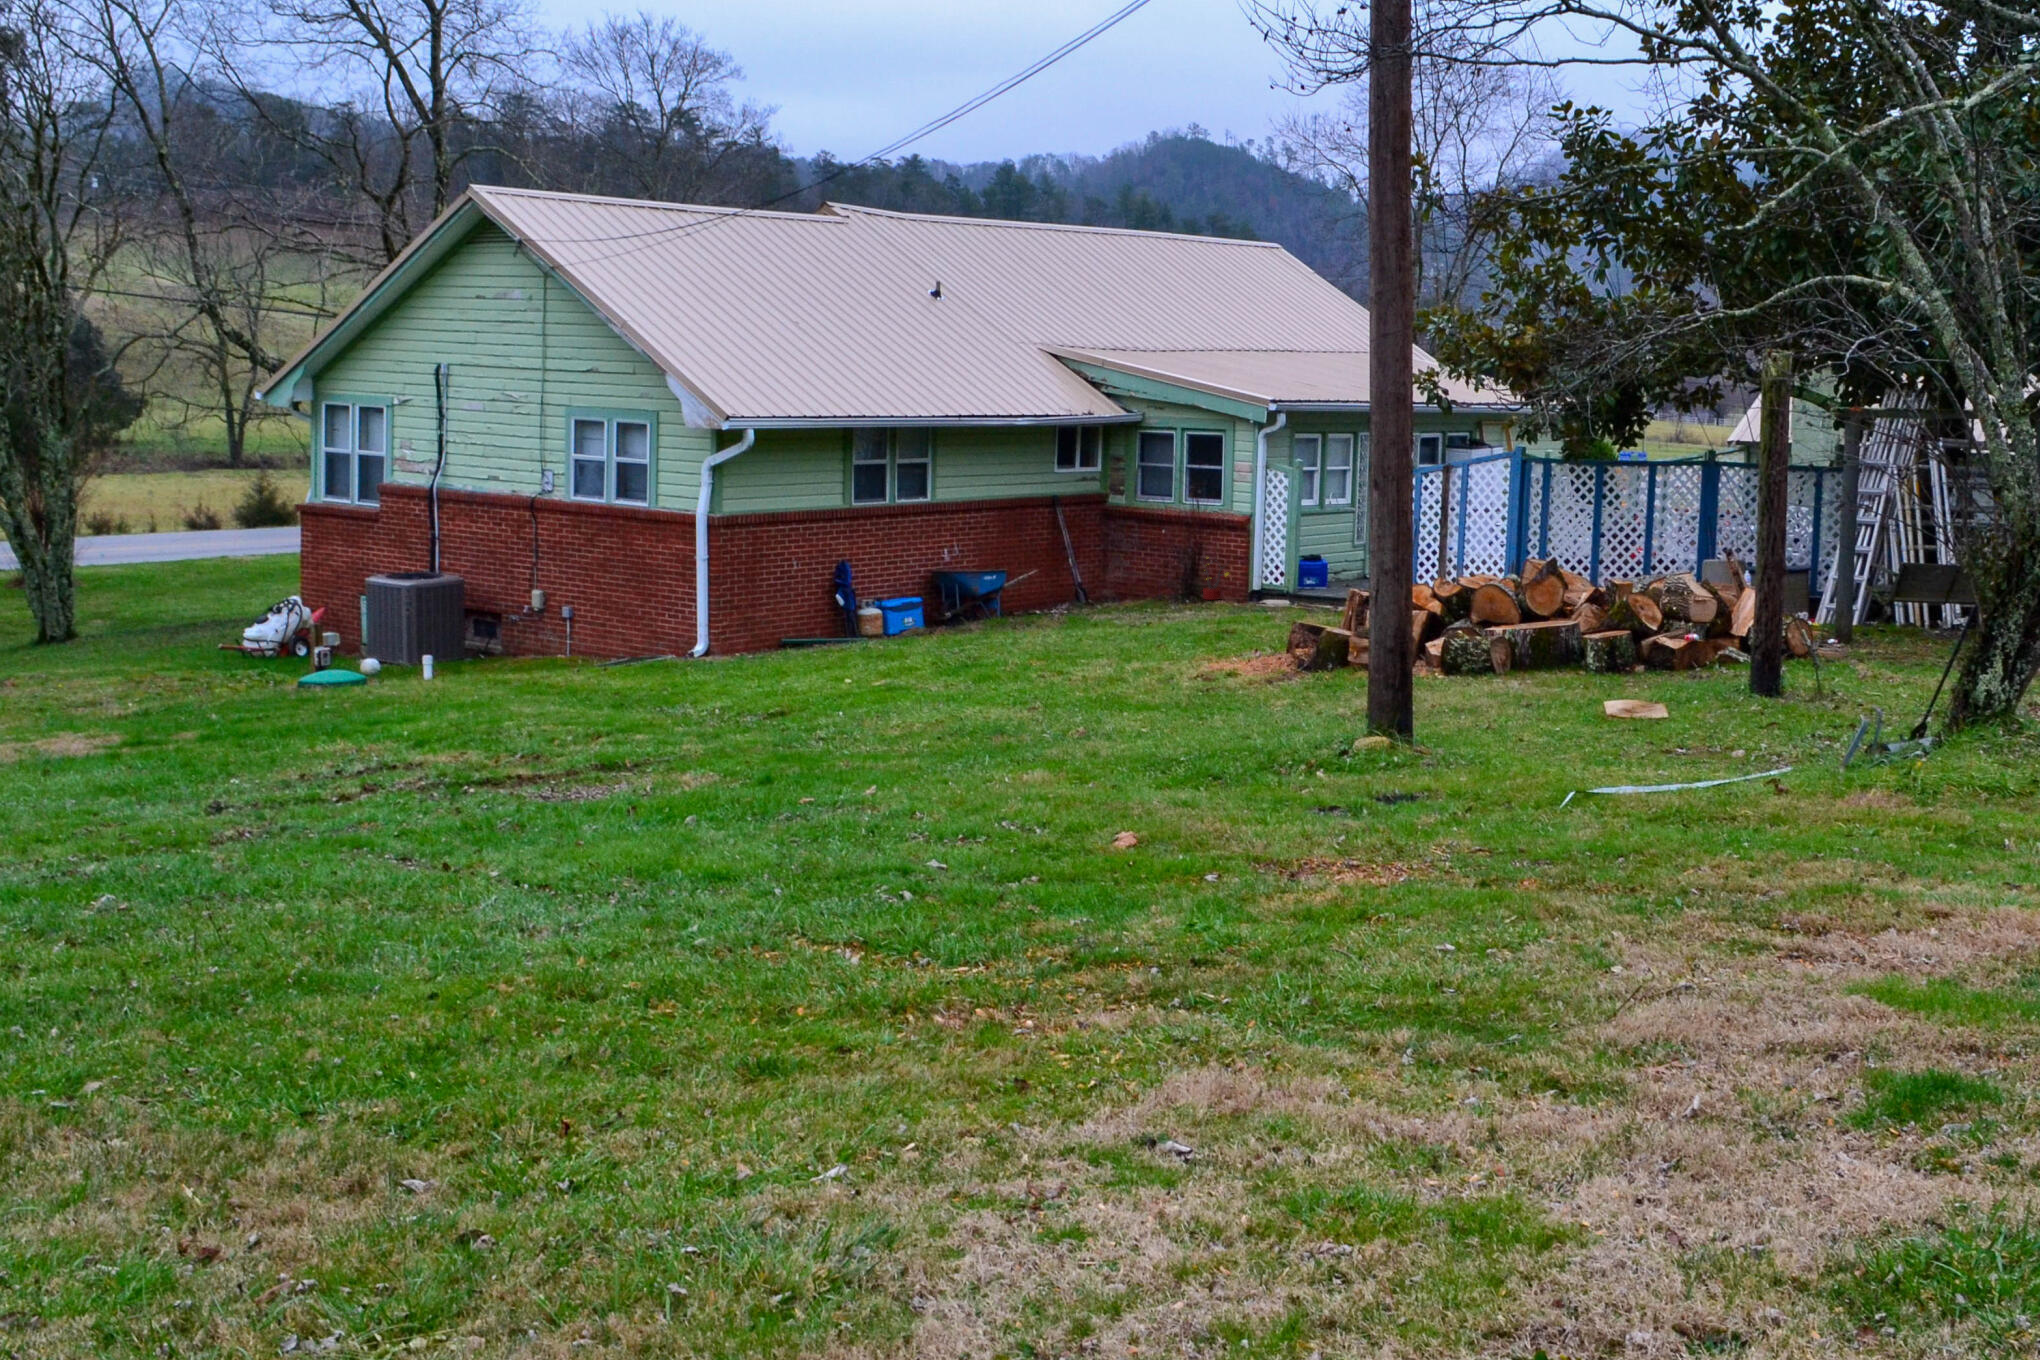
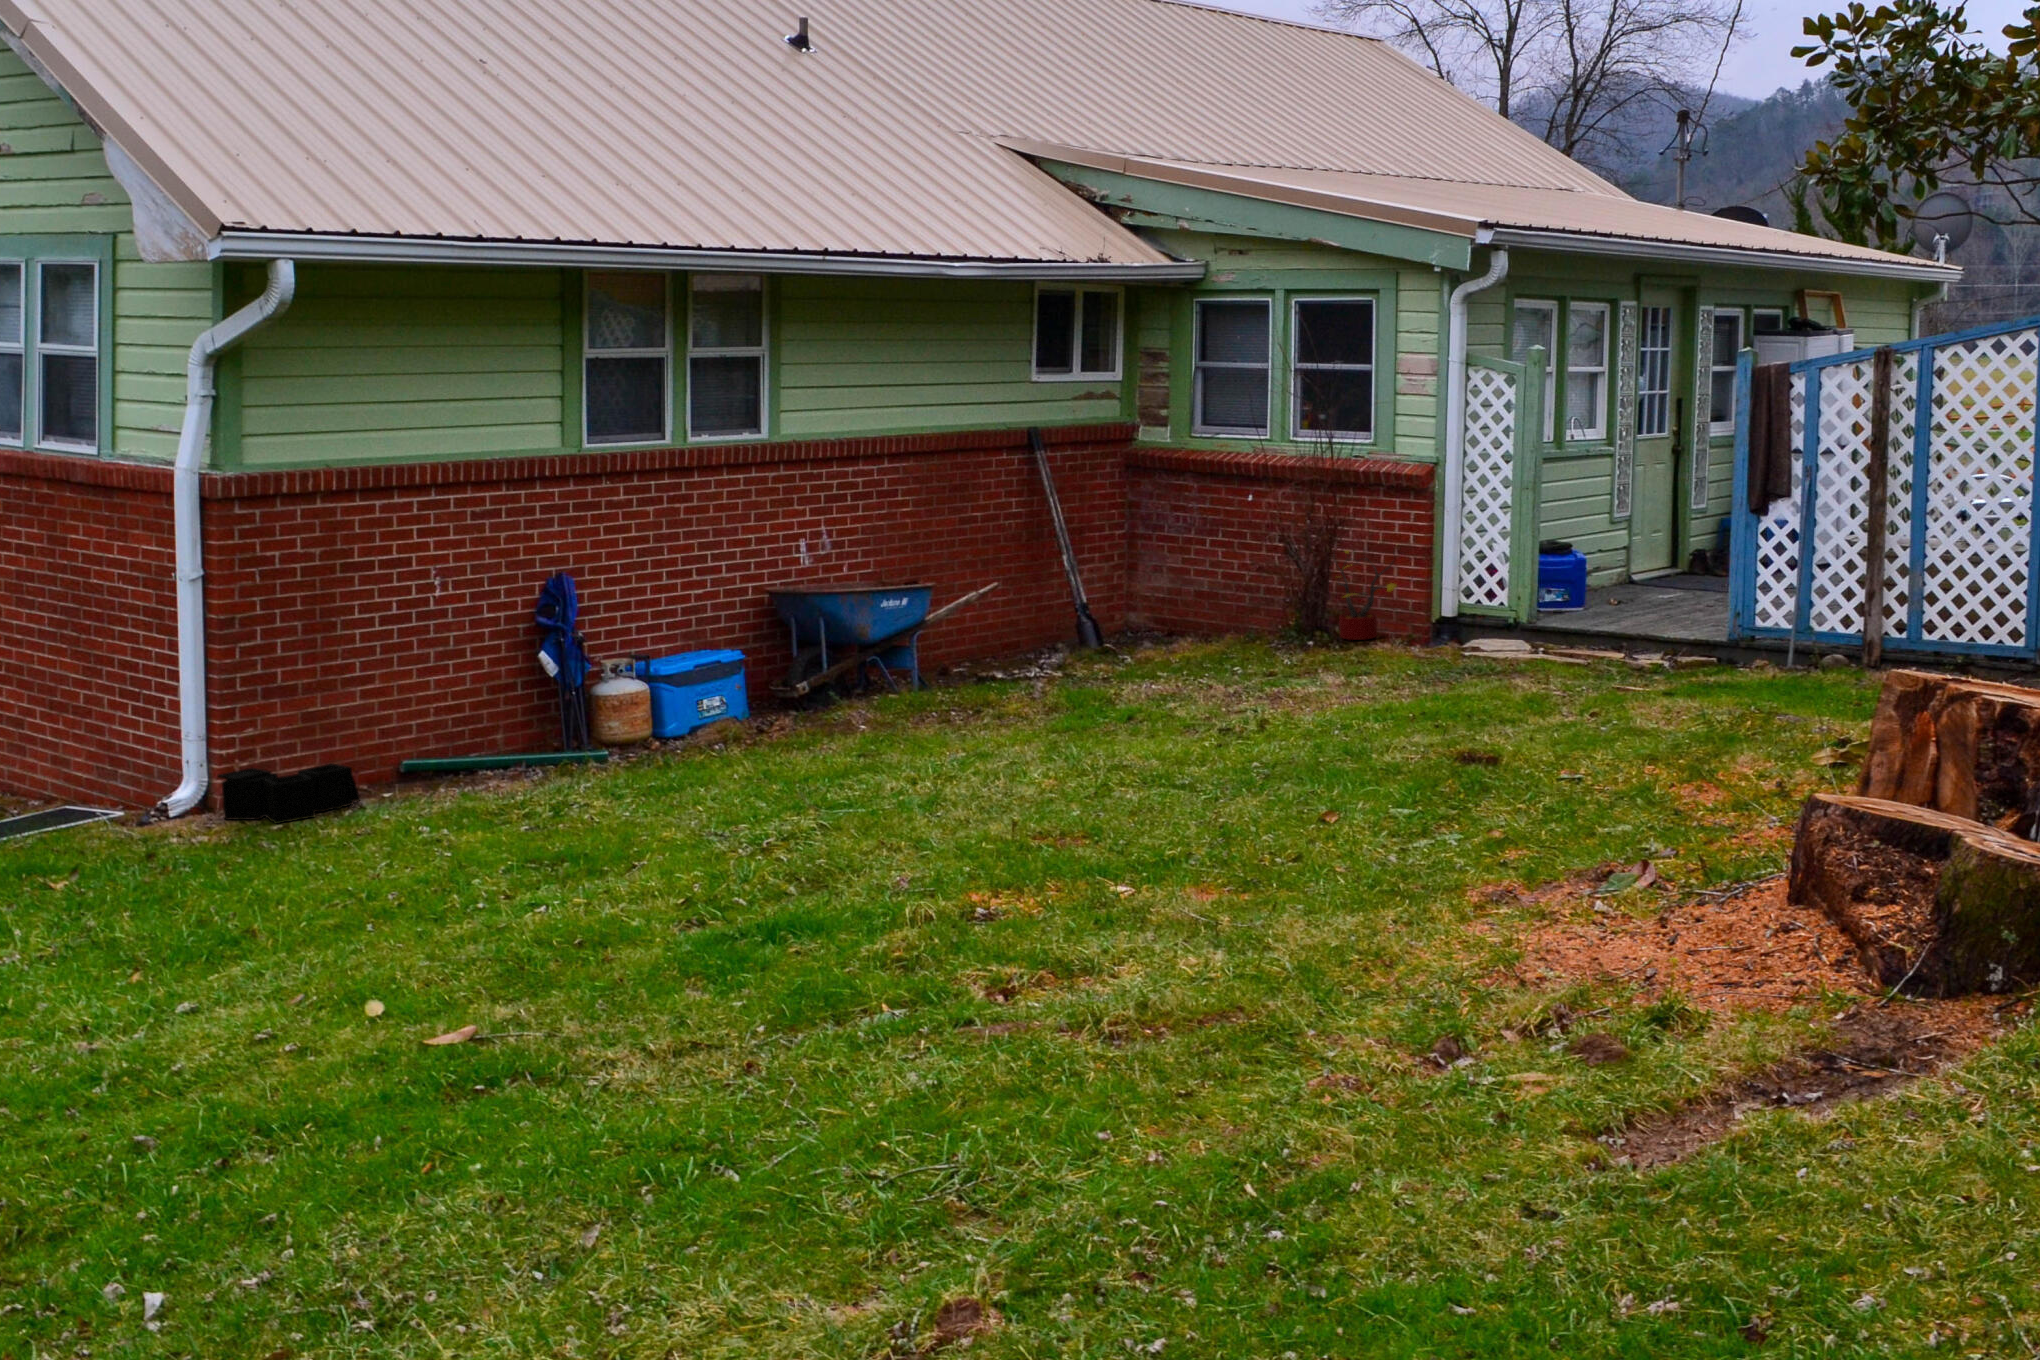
storage bin: none [717,637,775,659] -> present [217,763,360,824]

